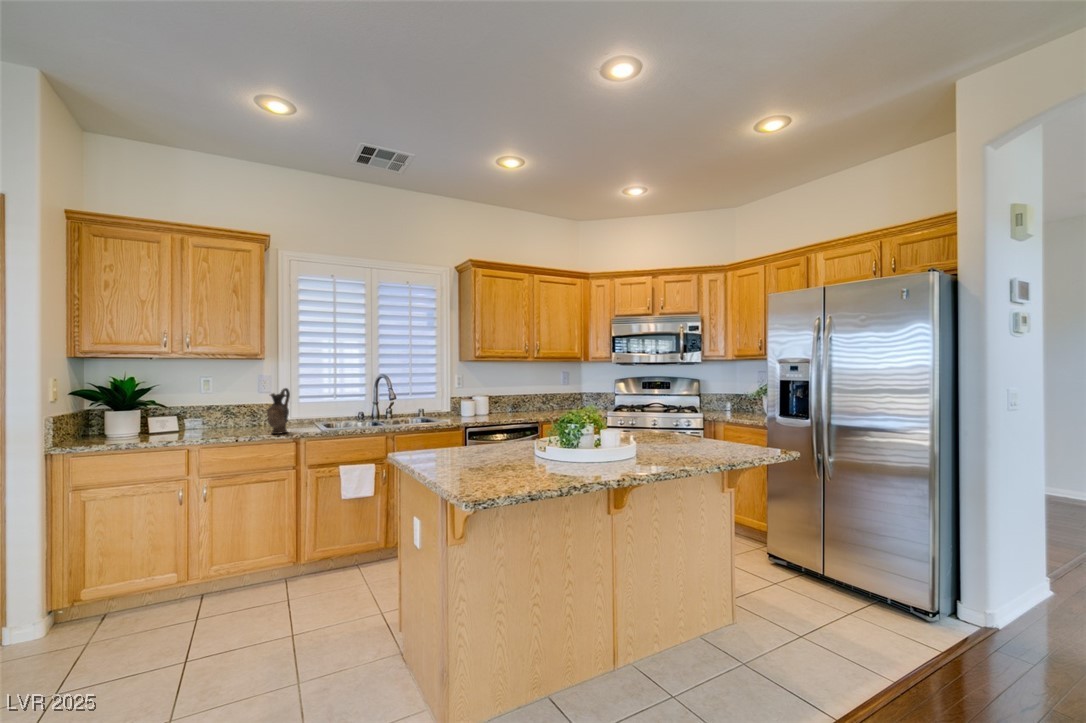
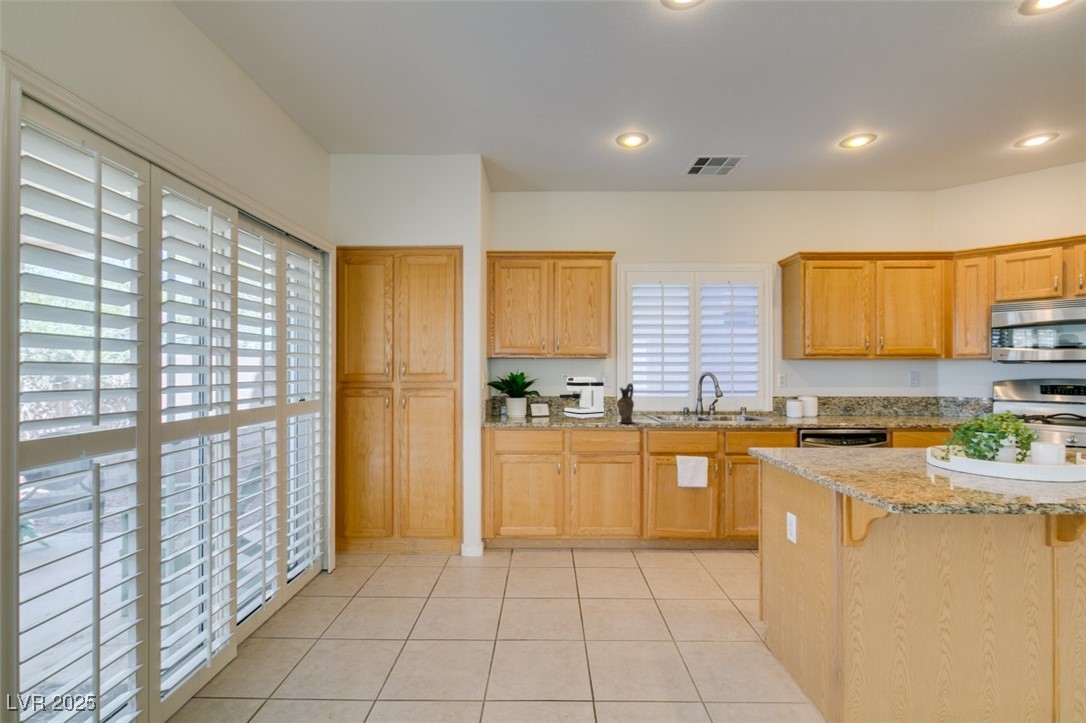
coffee maker: none [191,382,255,432] -> present [560,377,604,419]

